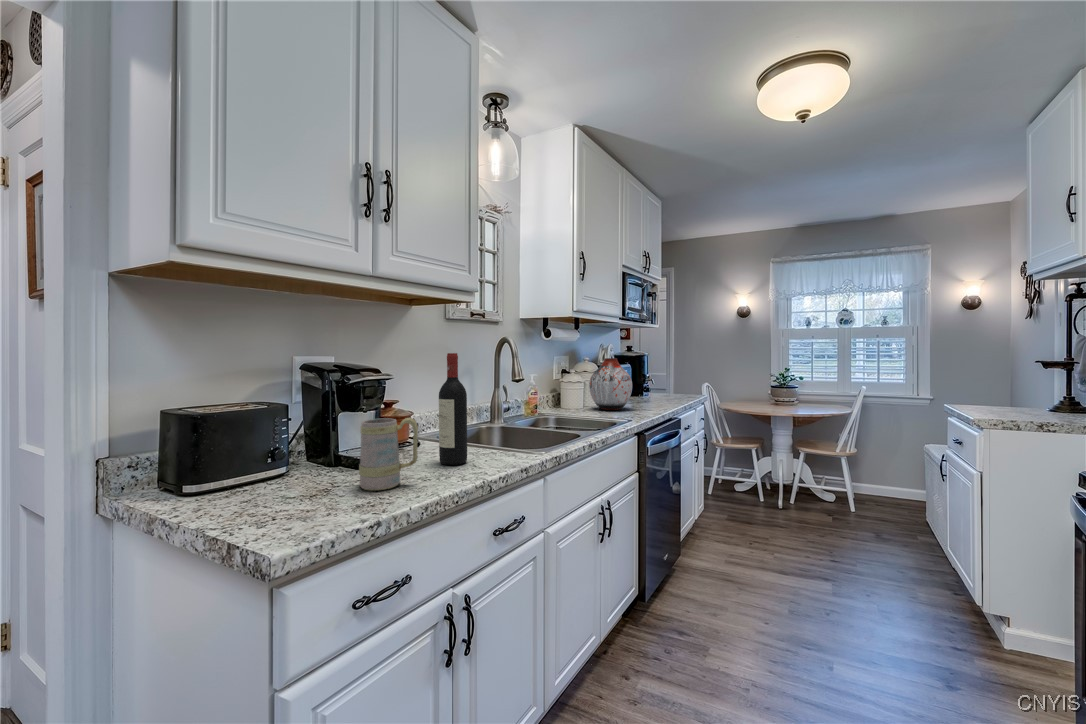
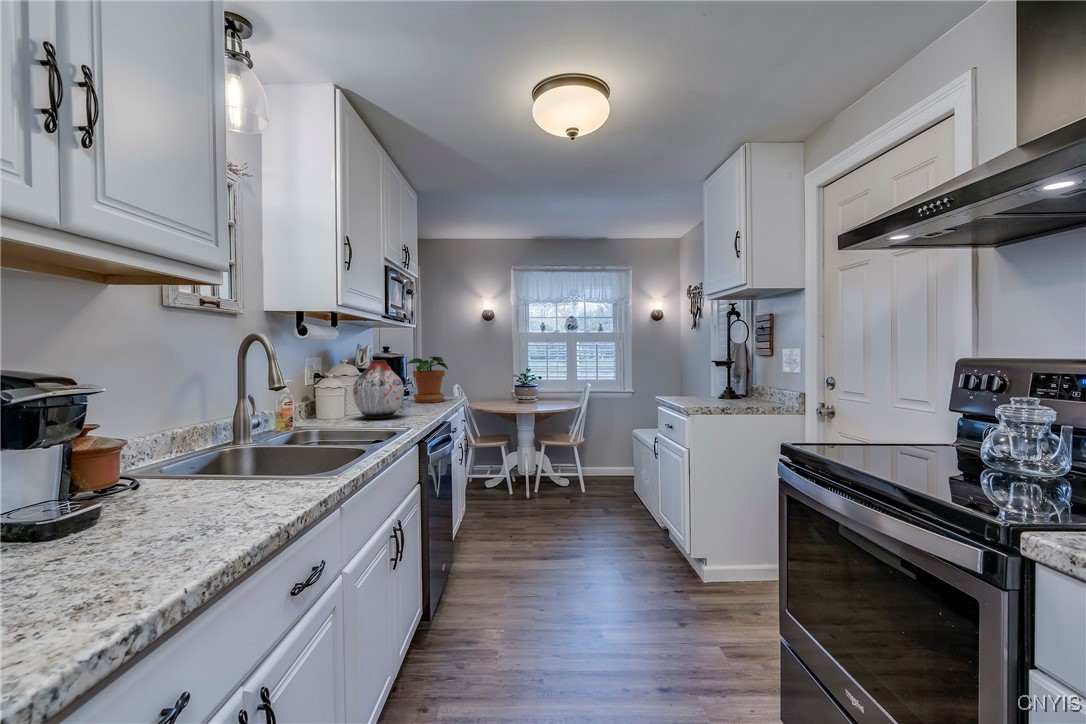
wine bottle: present [439,353,467,465] -> none [185,354,234,514]
potted plant: none [645,355,685,399] -> present [406,357,448,403]
mug: present [359,418,418,491] -> none [53,452,173,580]

